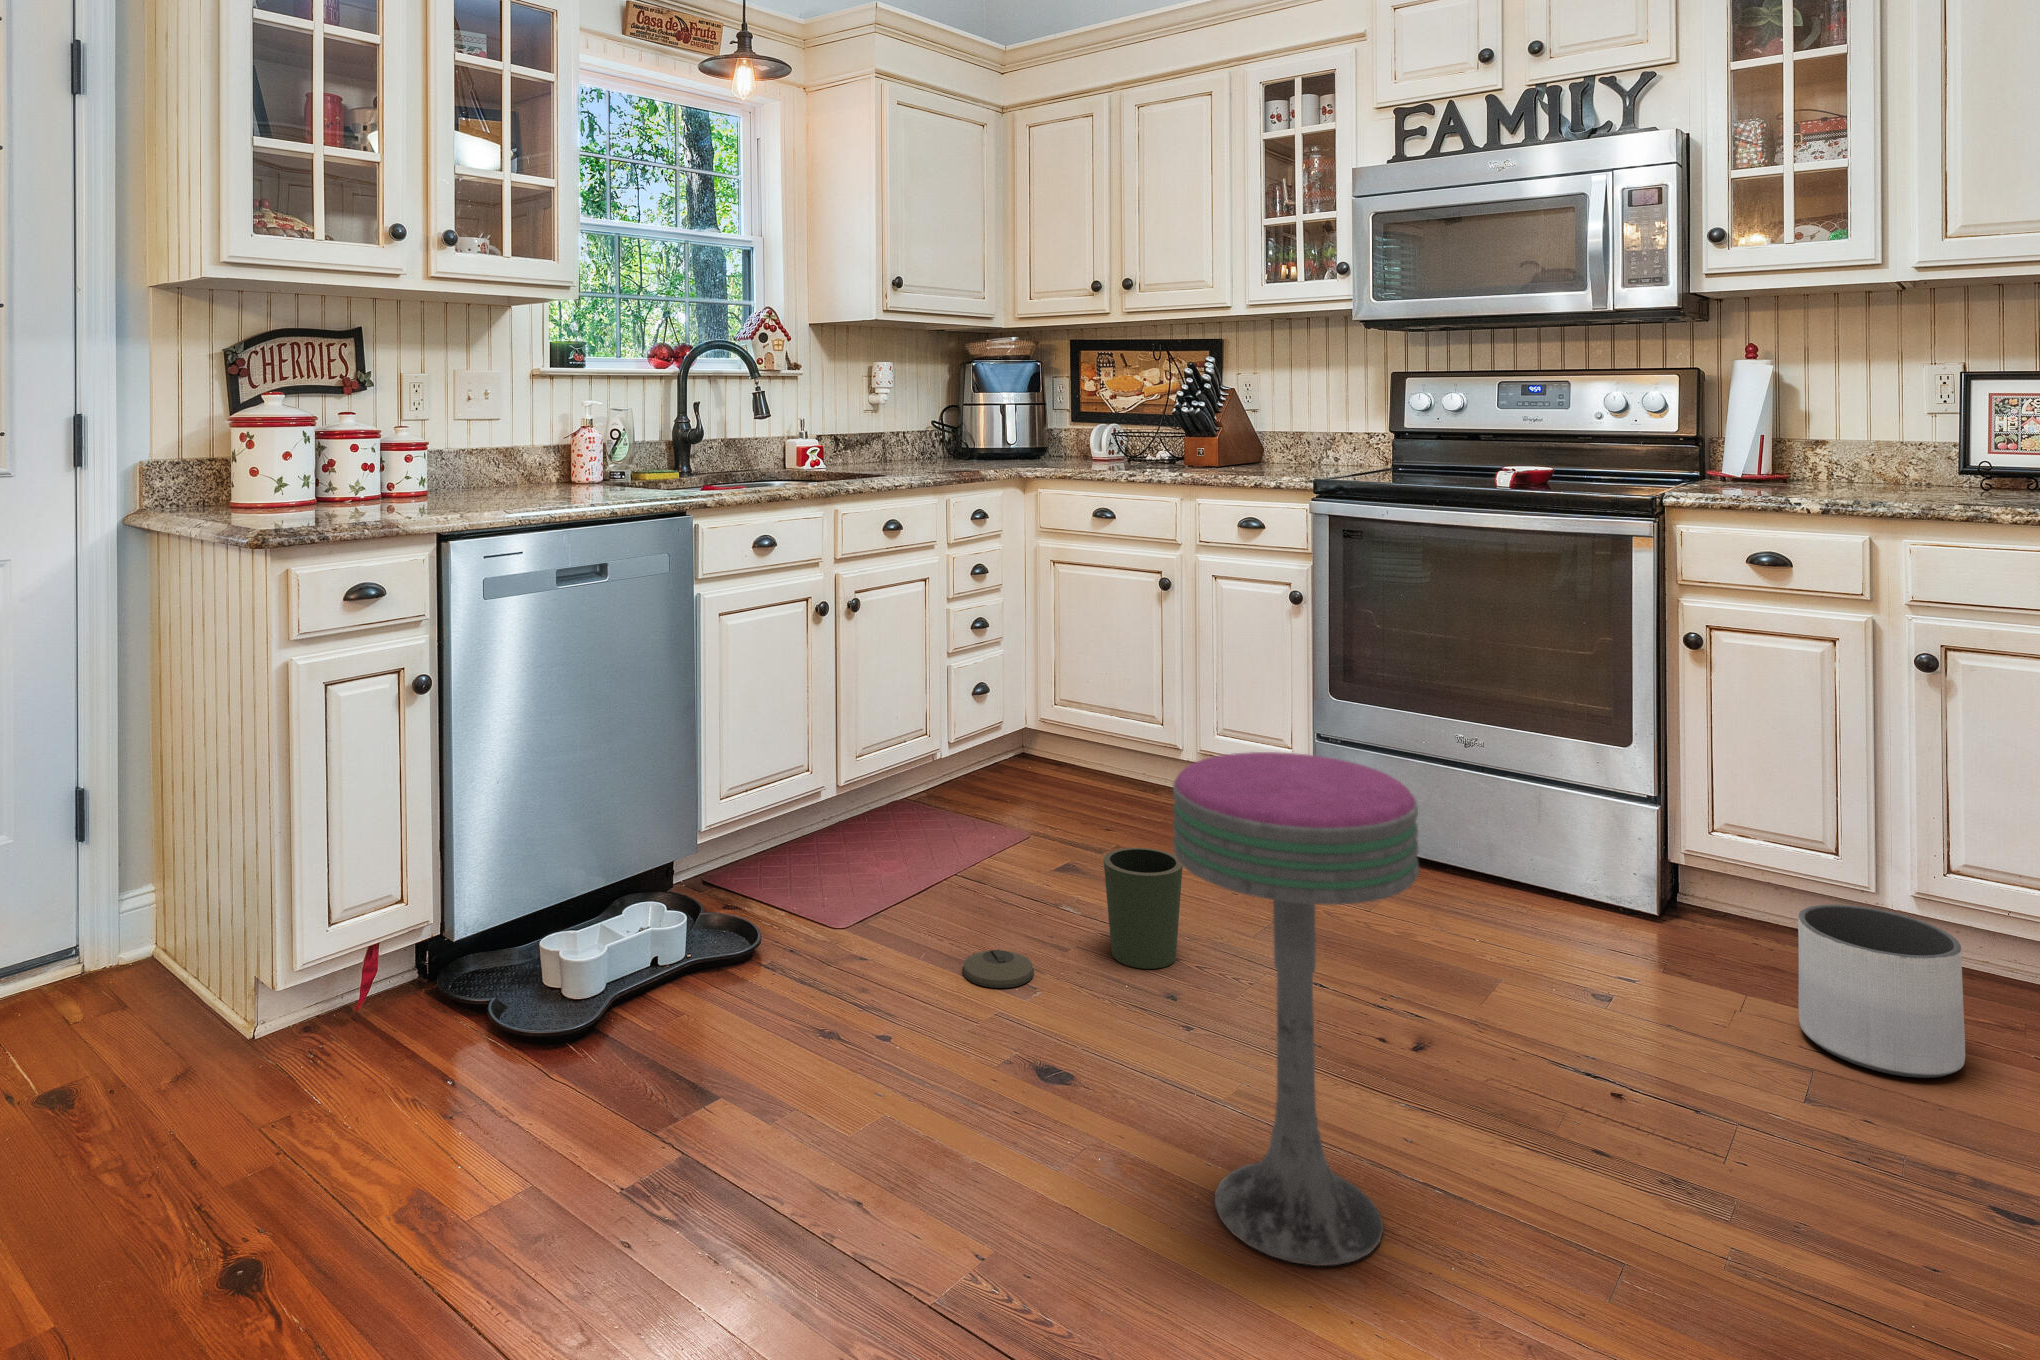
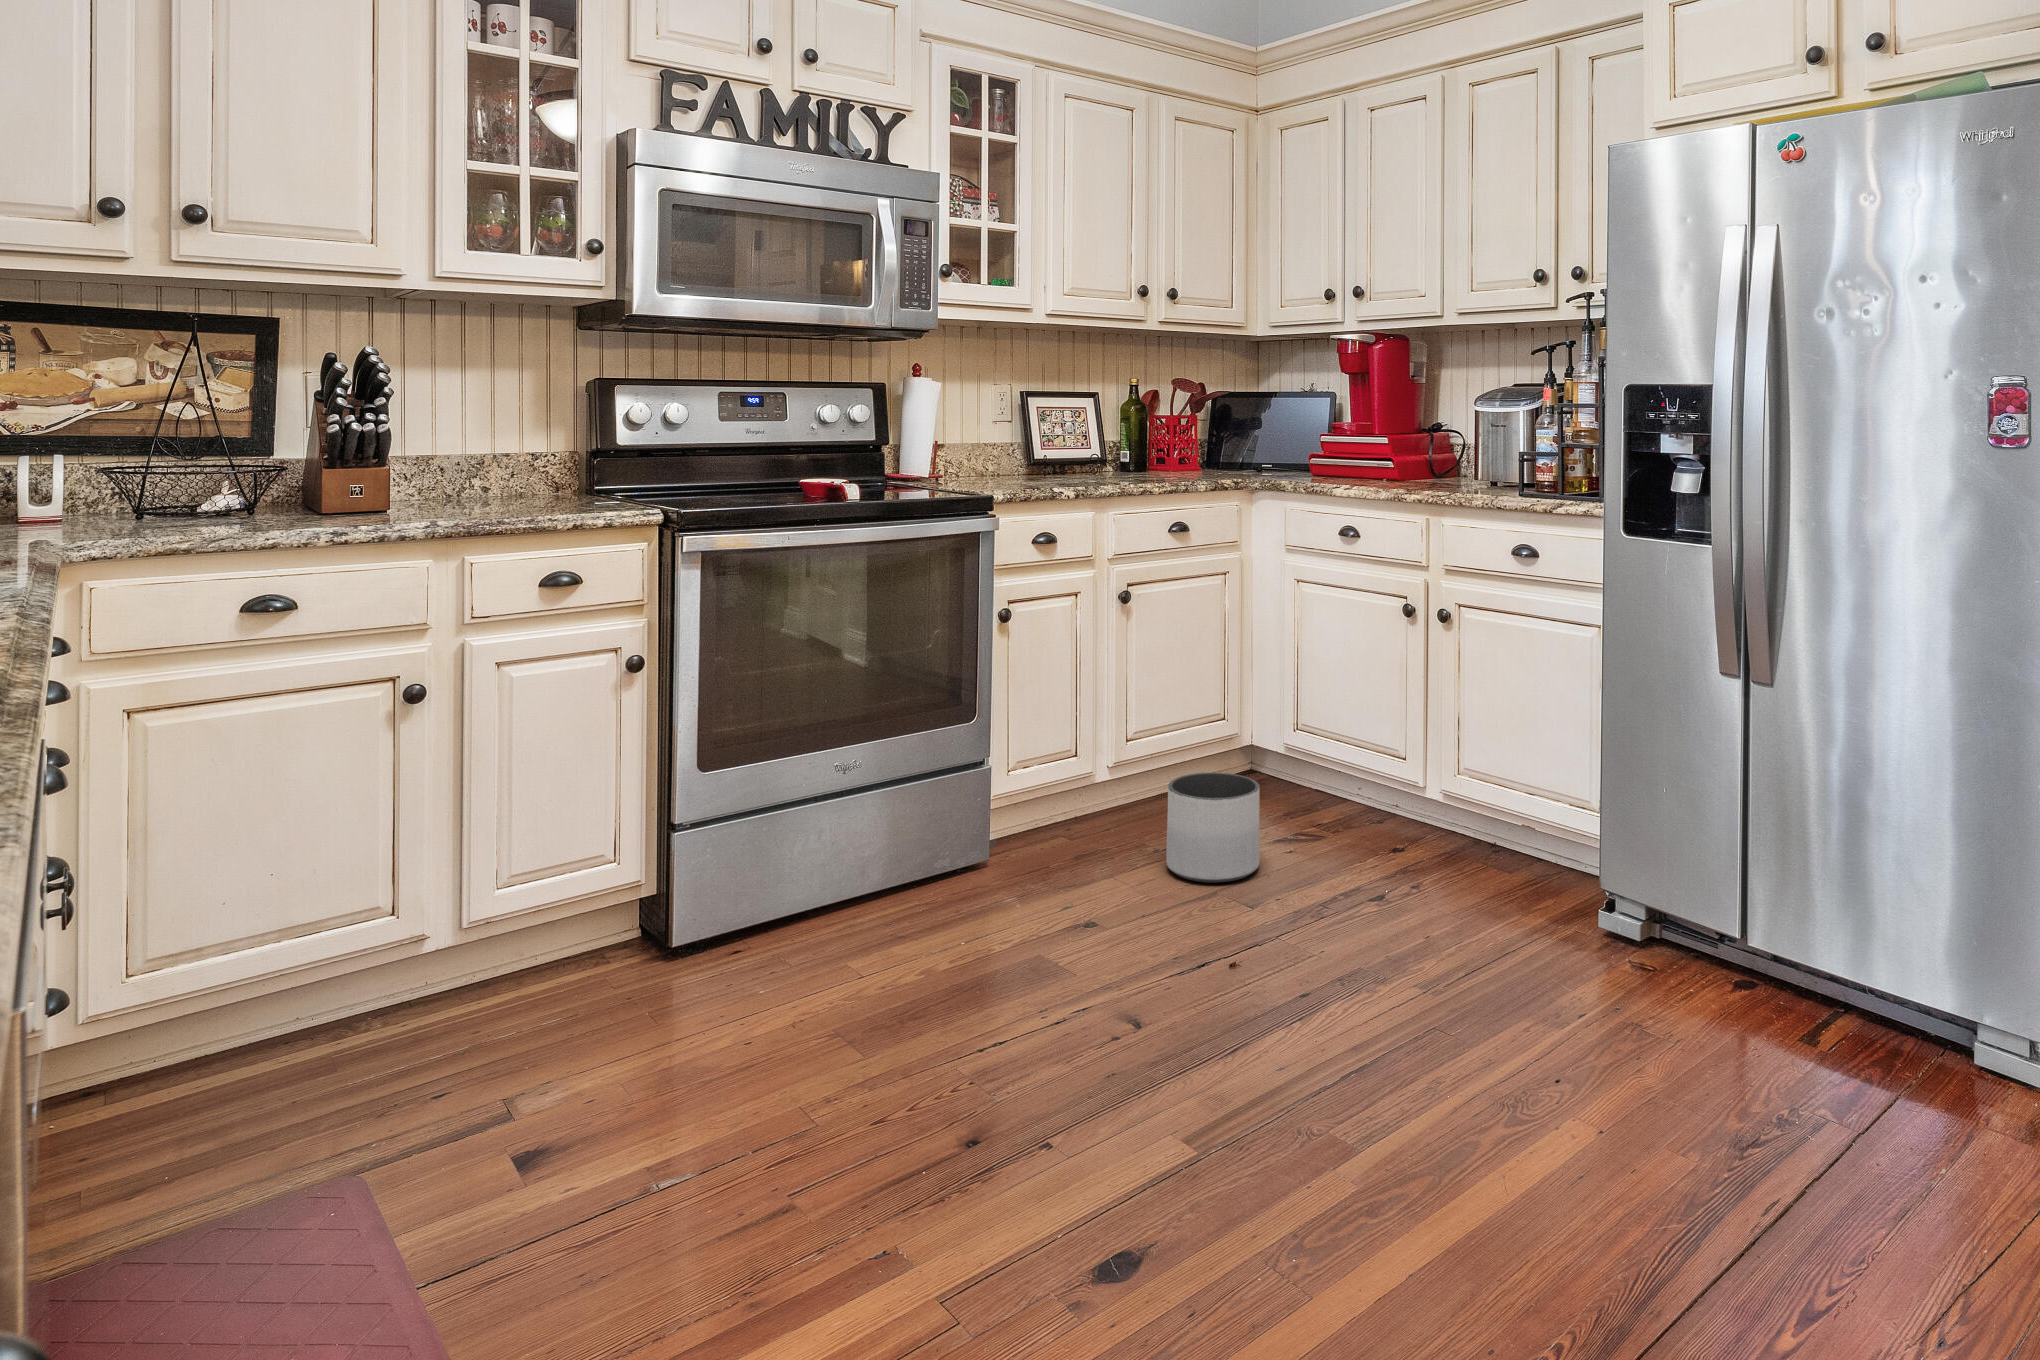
bar stool: present [1173,752,1419,1266] -> none [1344,732,1552,1176]
trash can: present [963,848,1183,988] -> none [854,989,972,1296]

